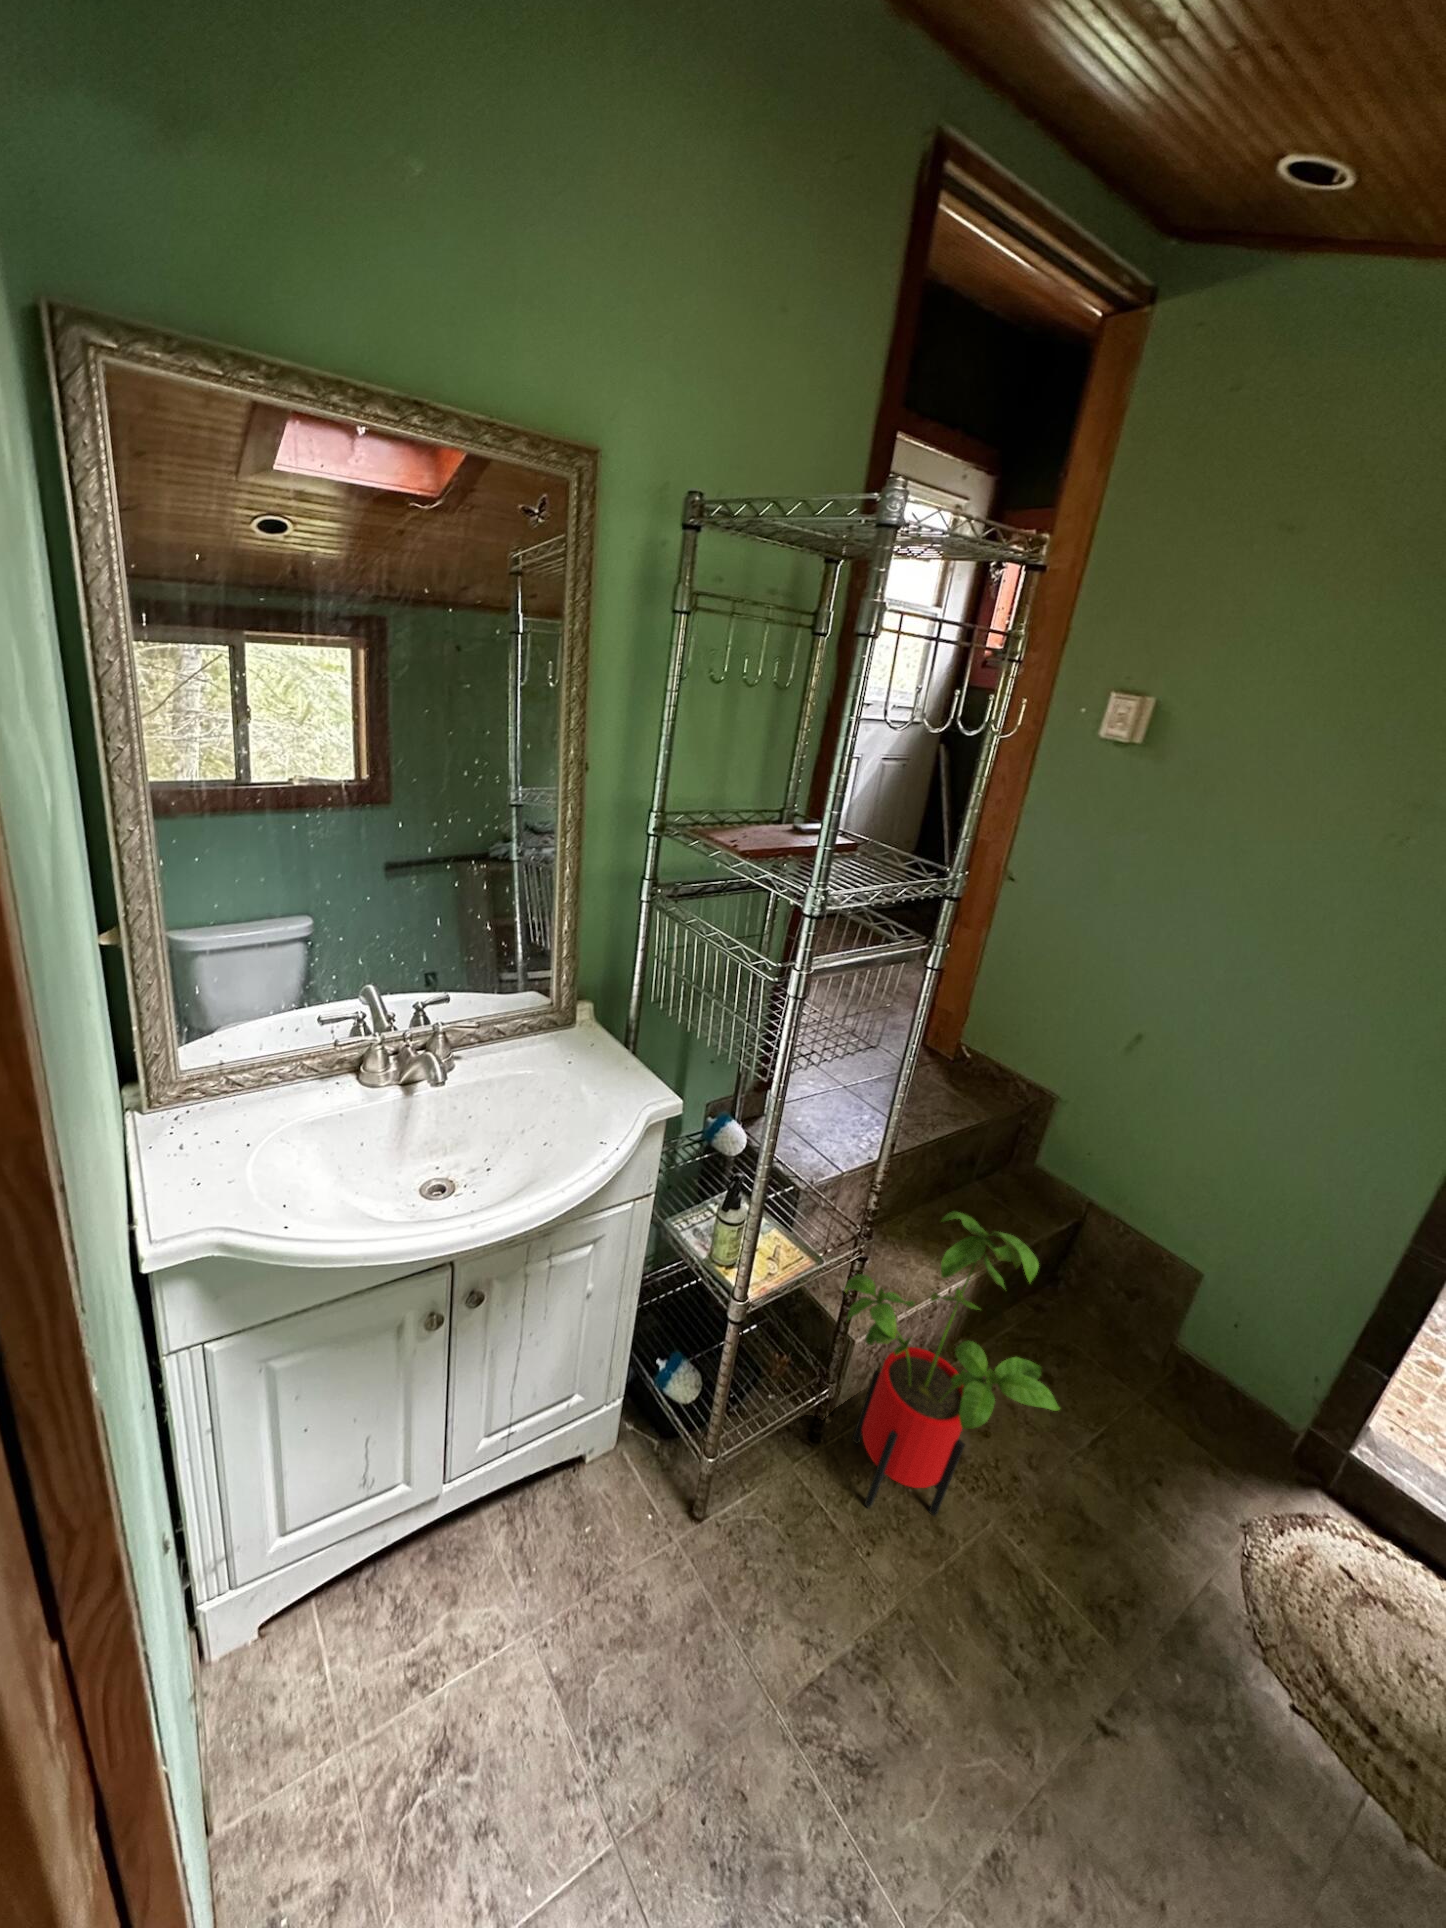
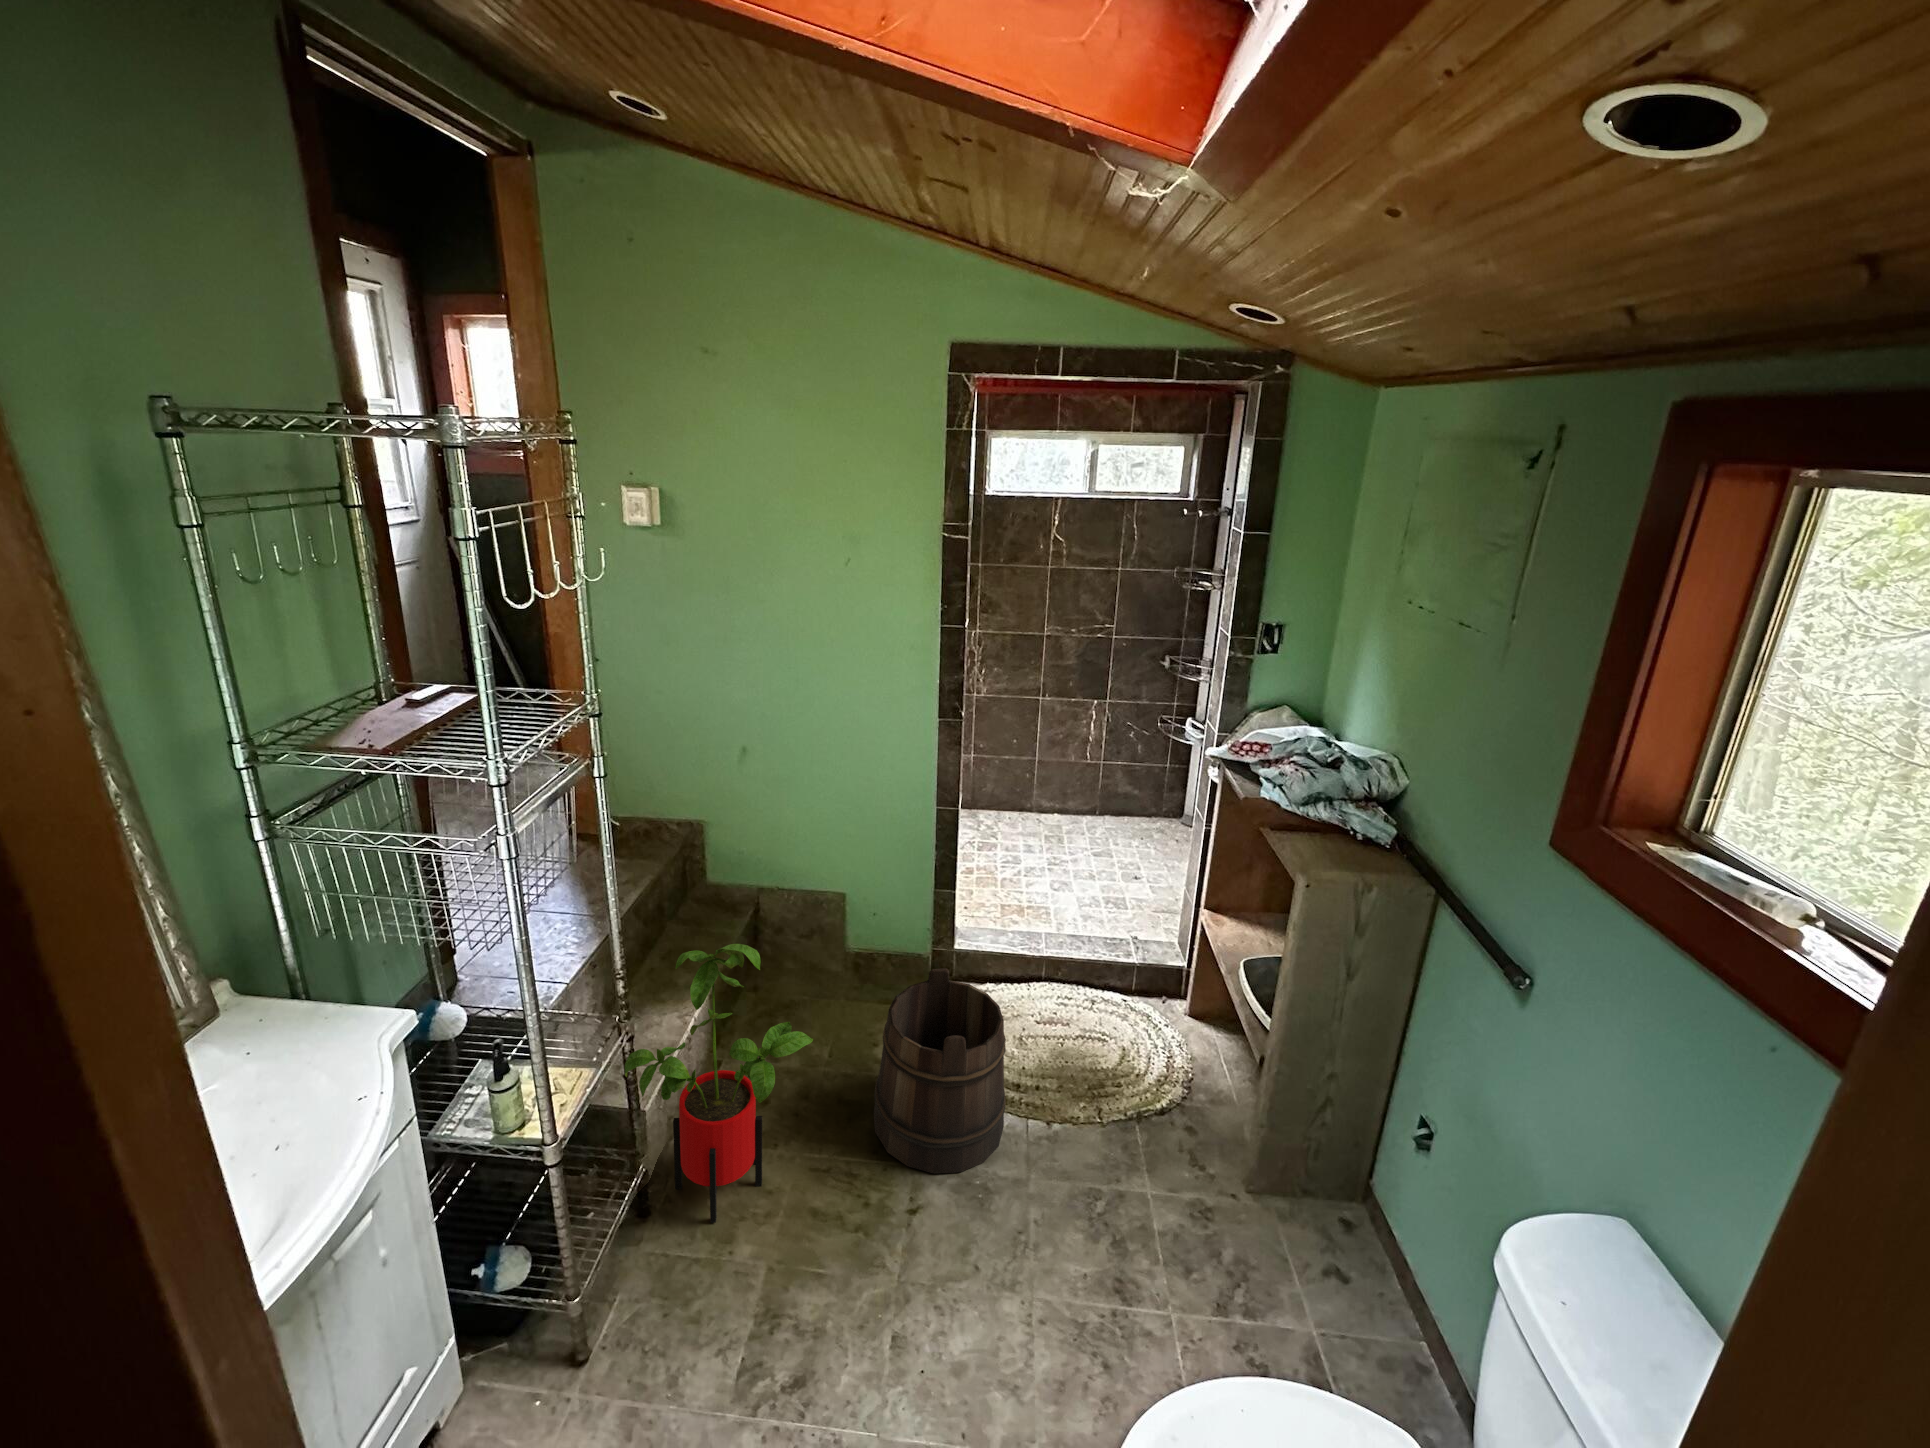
bucket: none [1102,1445,1392,1784] -> present [873,968,1006,1174]

